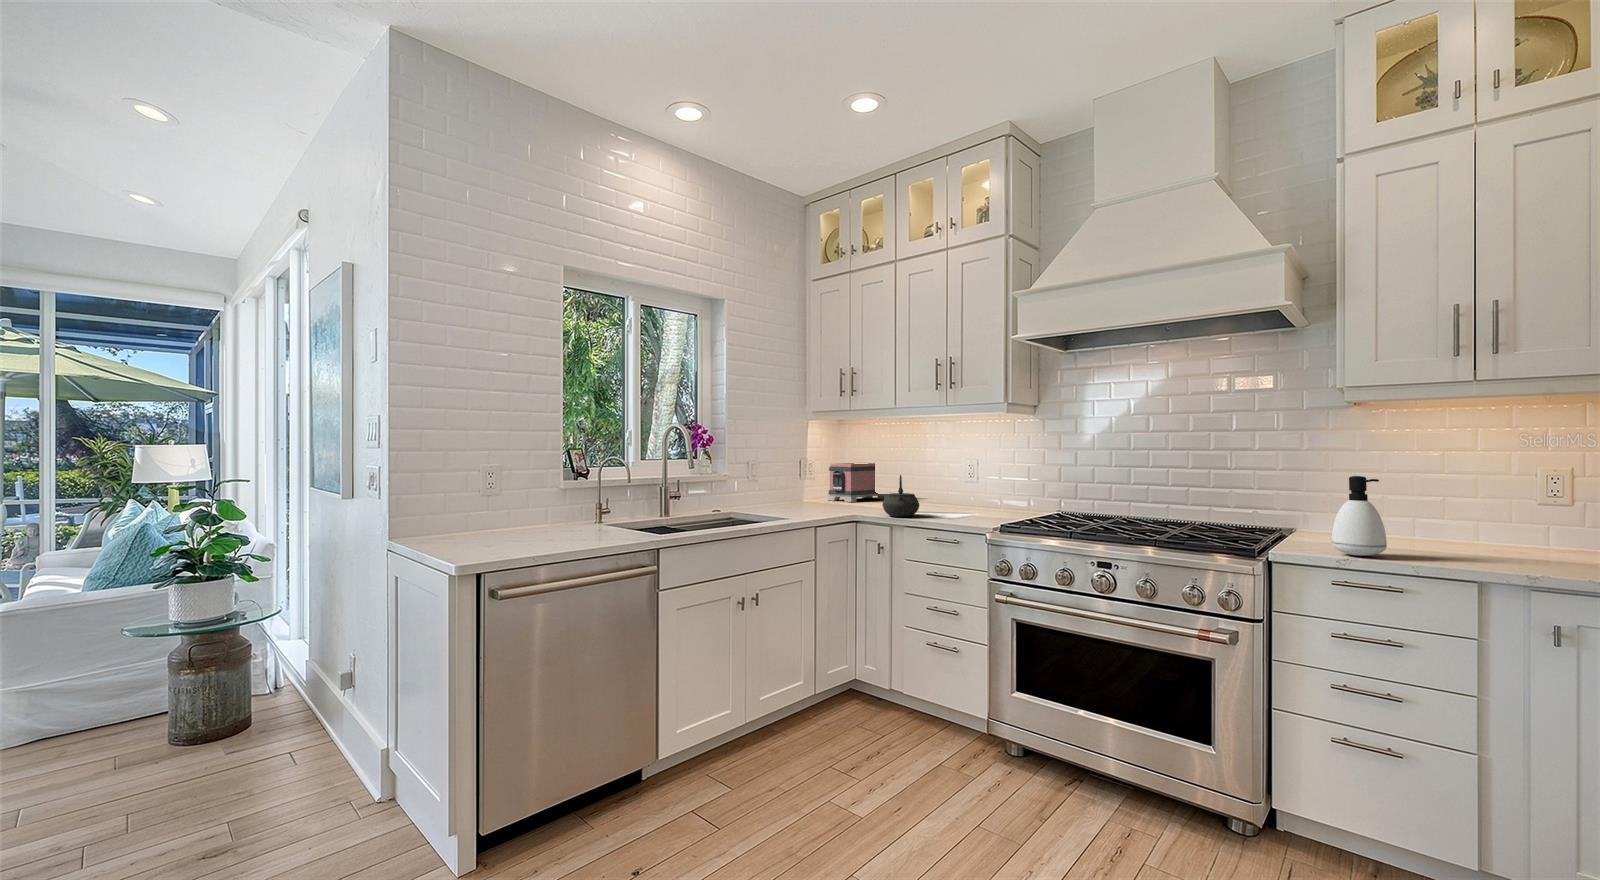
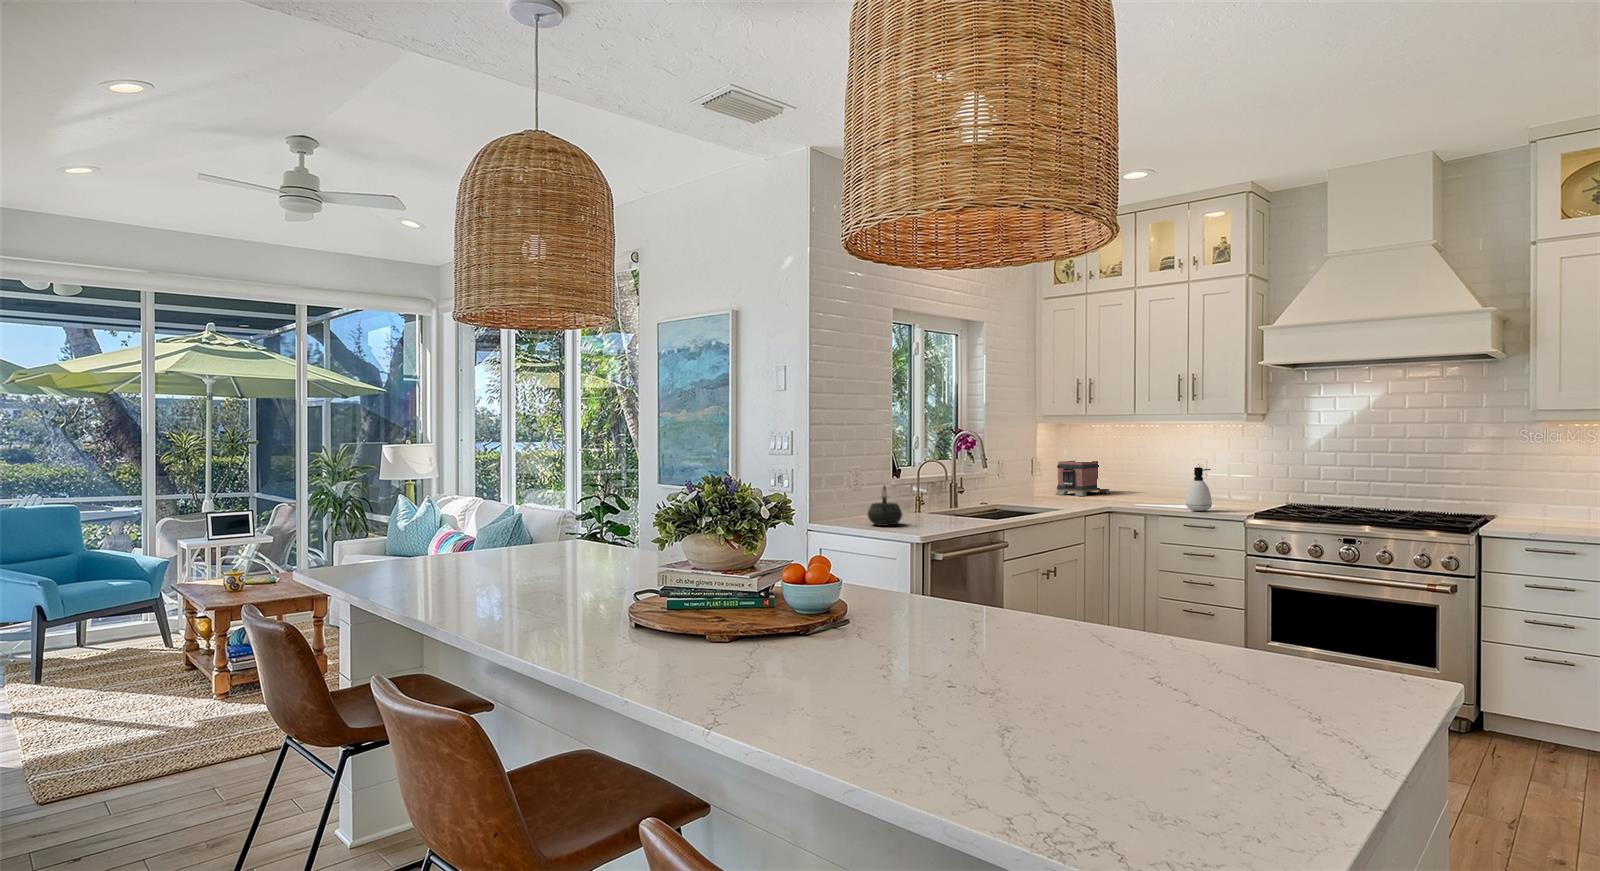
kettle: present [883,475,919,517] -> present [867,486,902,526]
soap dispenser: present [1332,476,1387,556] -> present [1186,467,1212,511]

